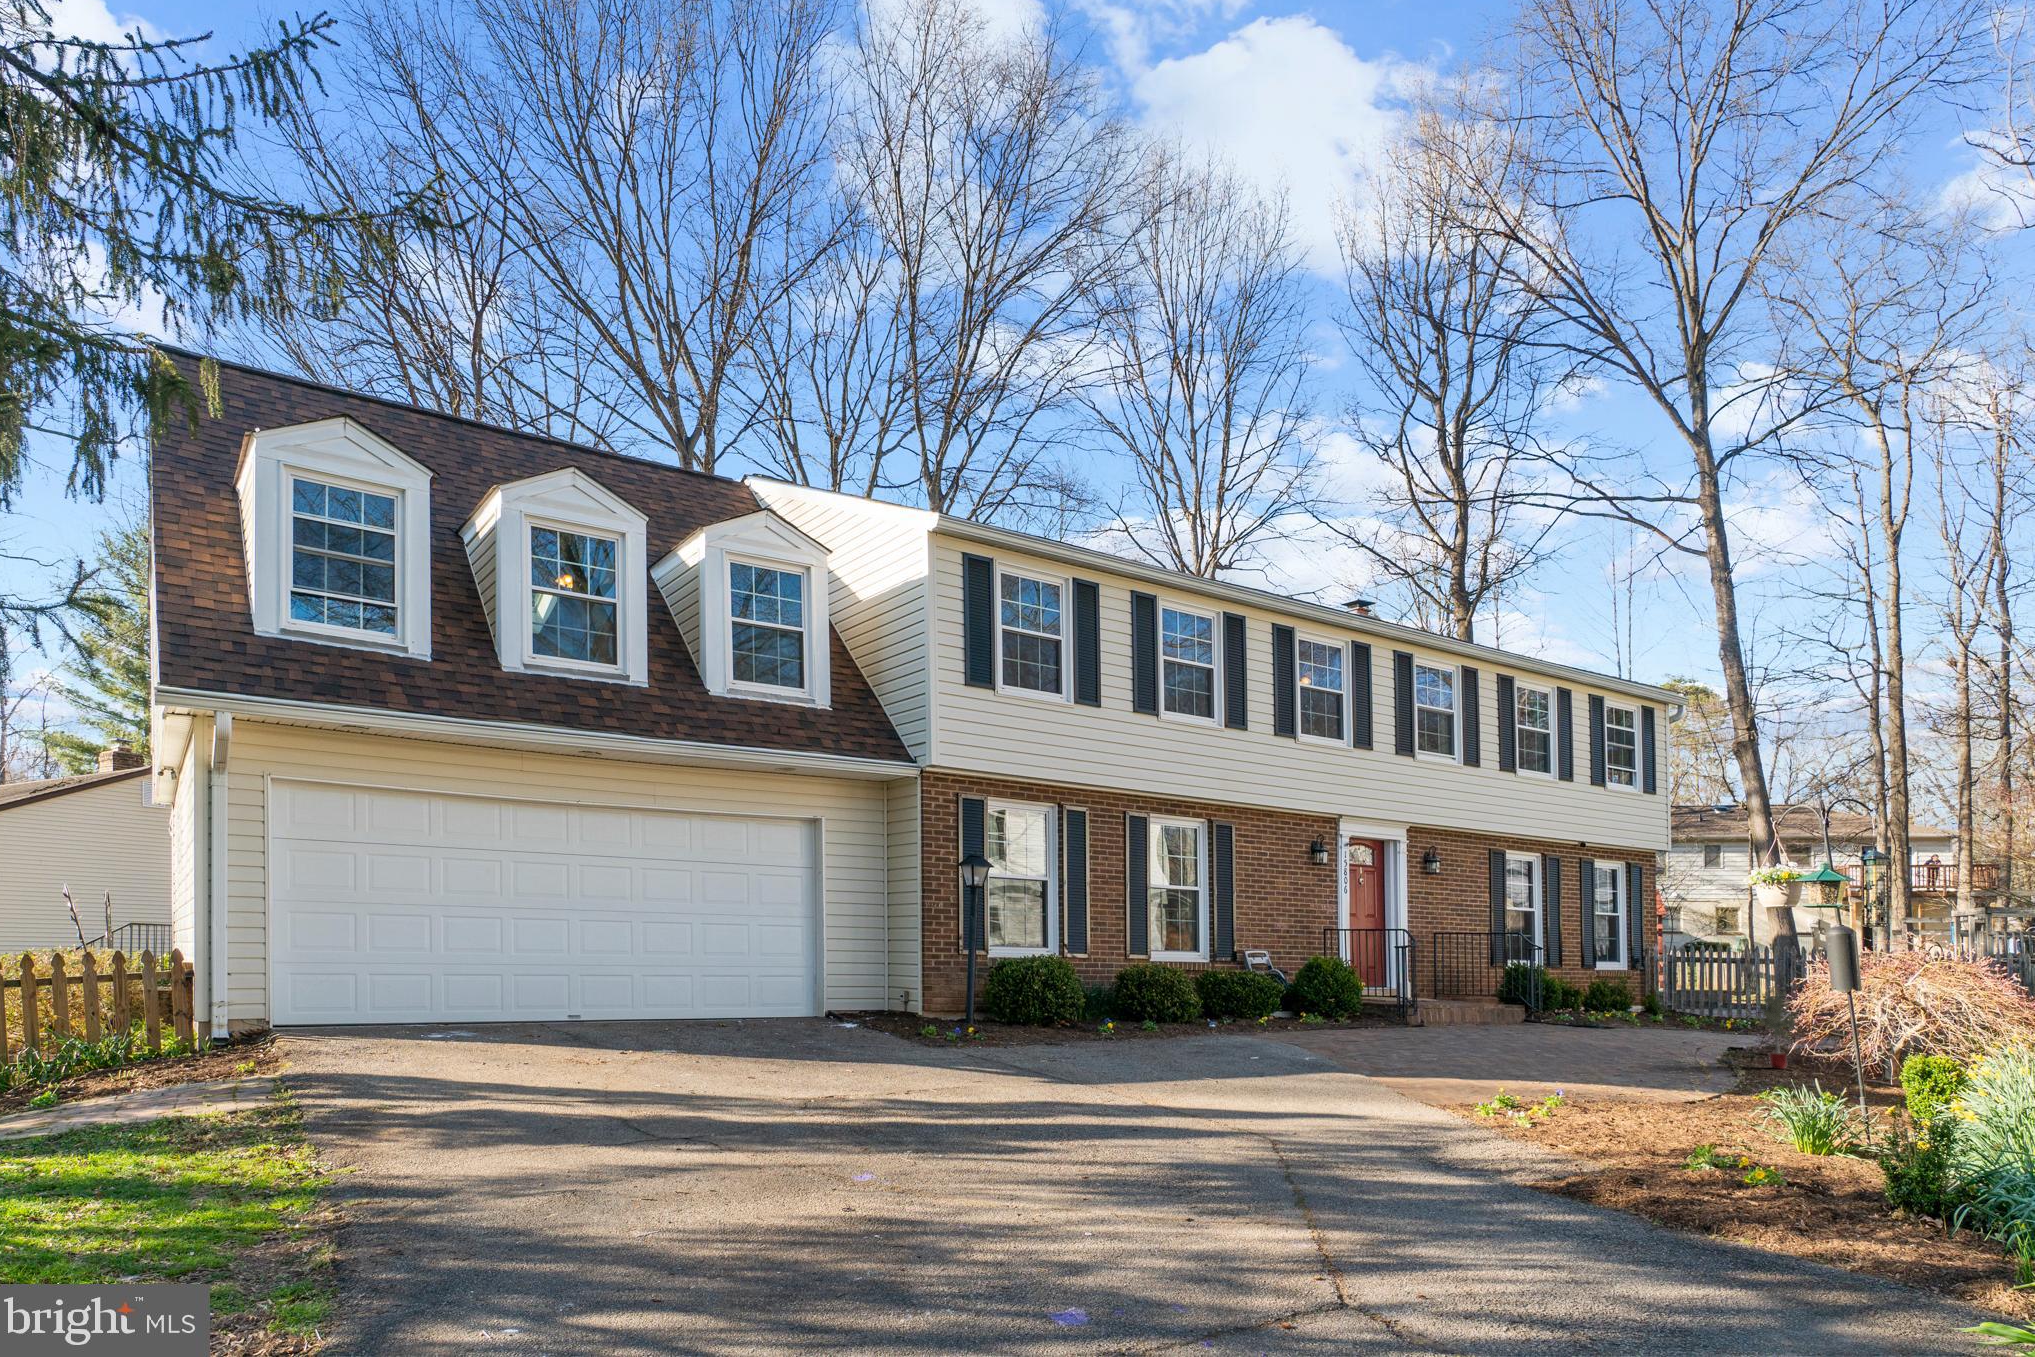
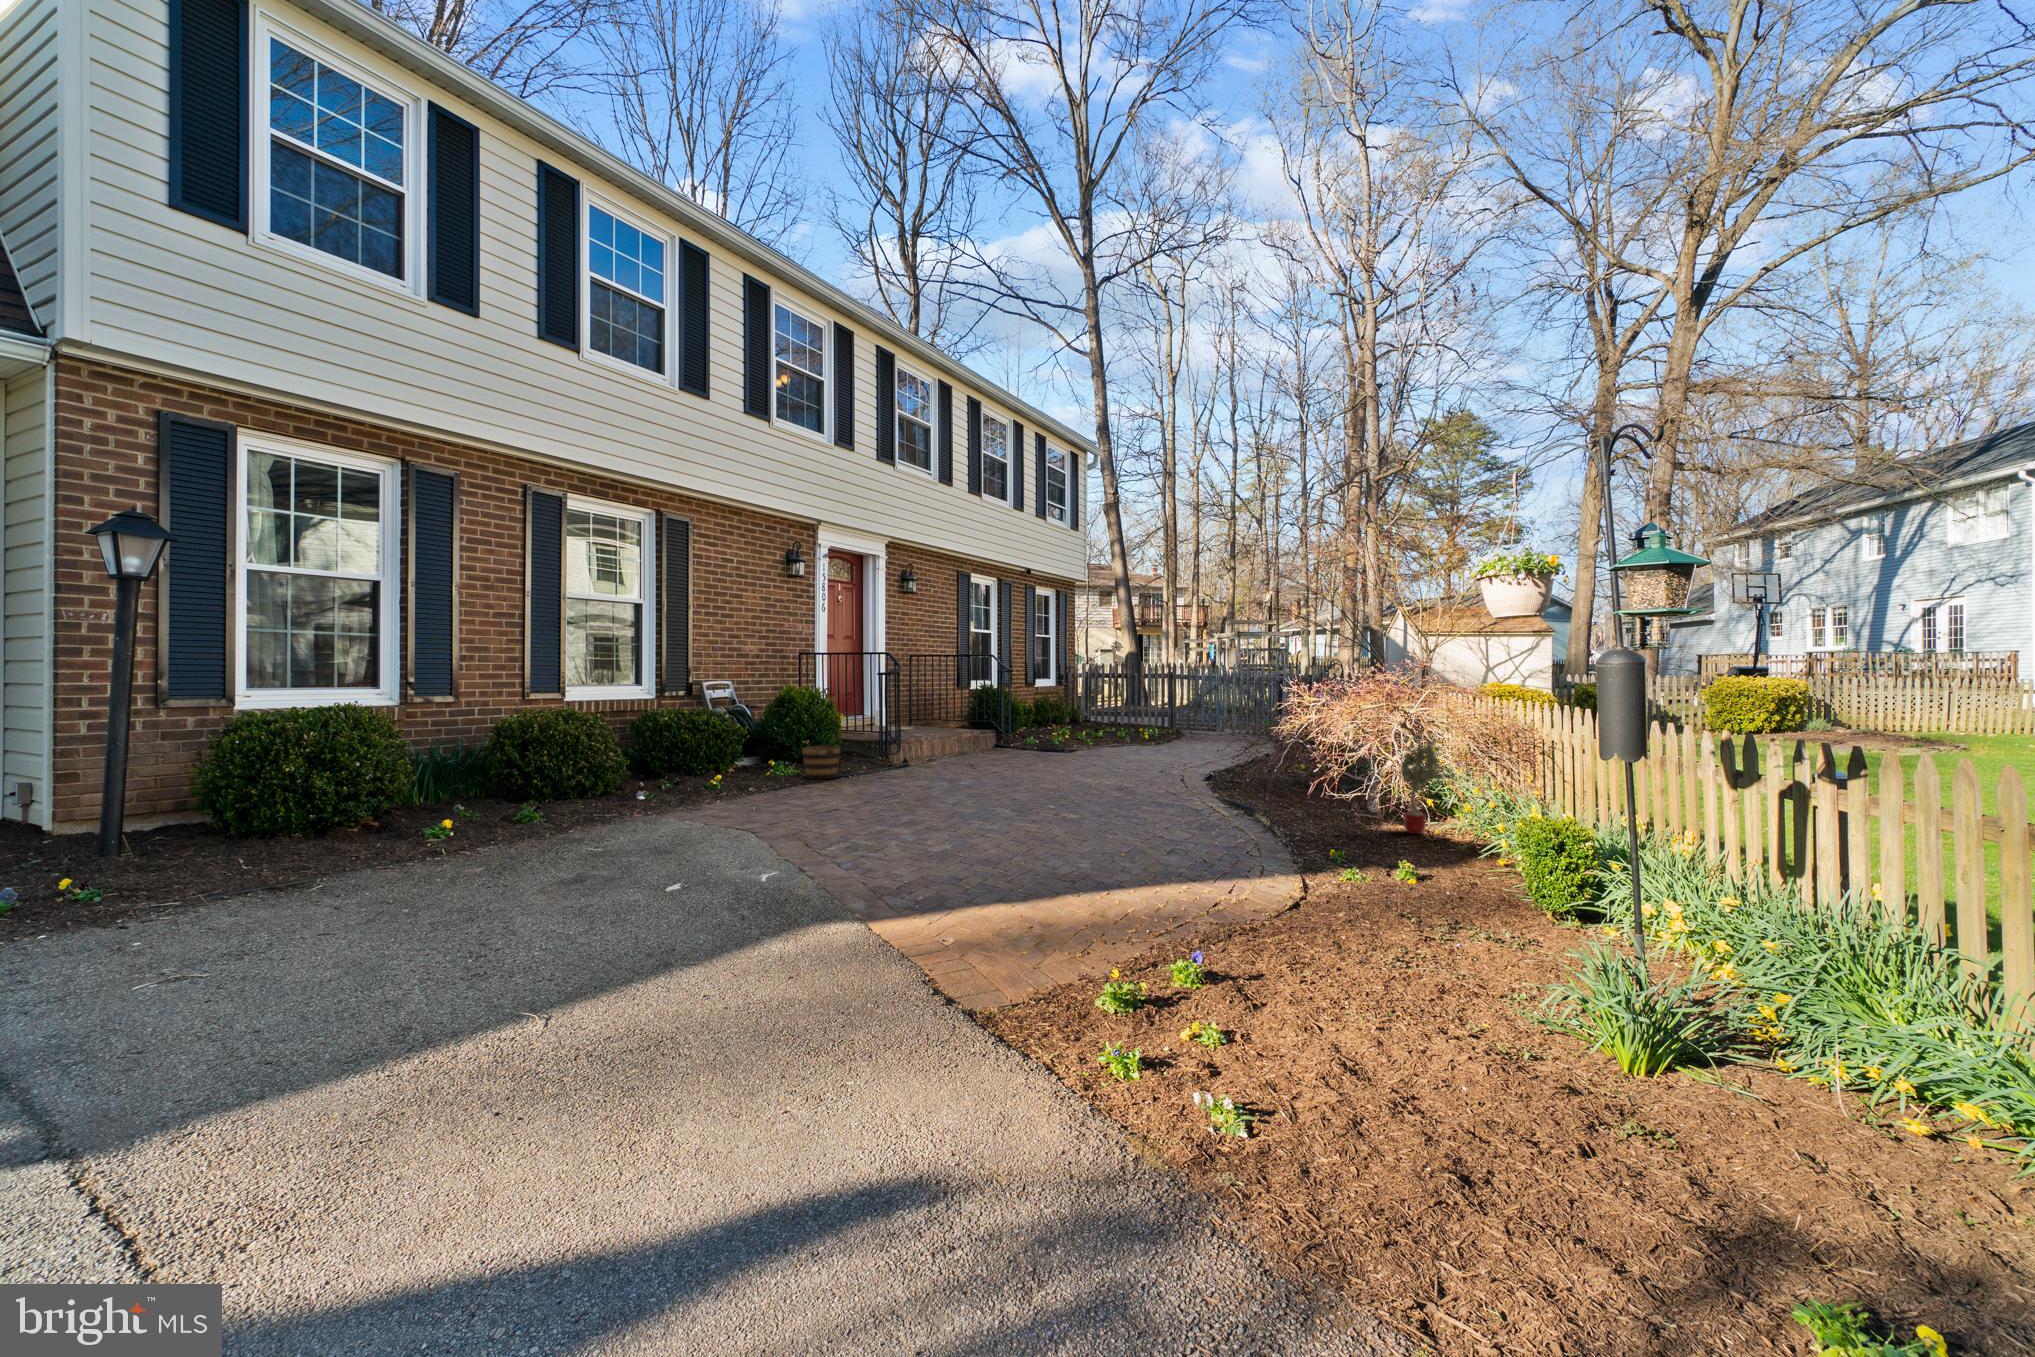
bucket: none [1322,1005,1352,1031] -> present [802,746,840,779]

